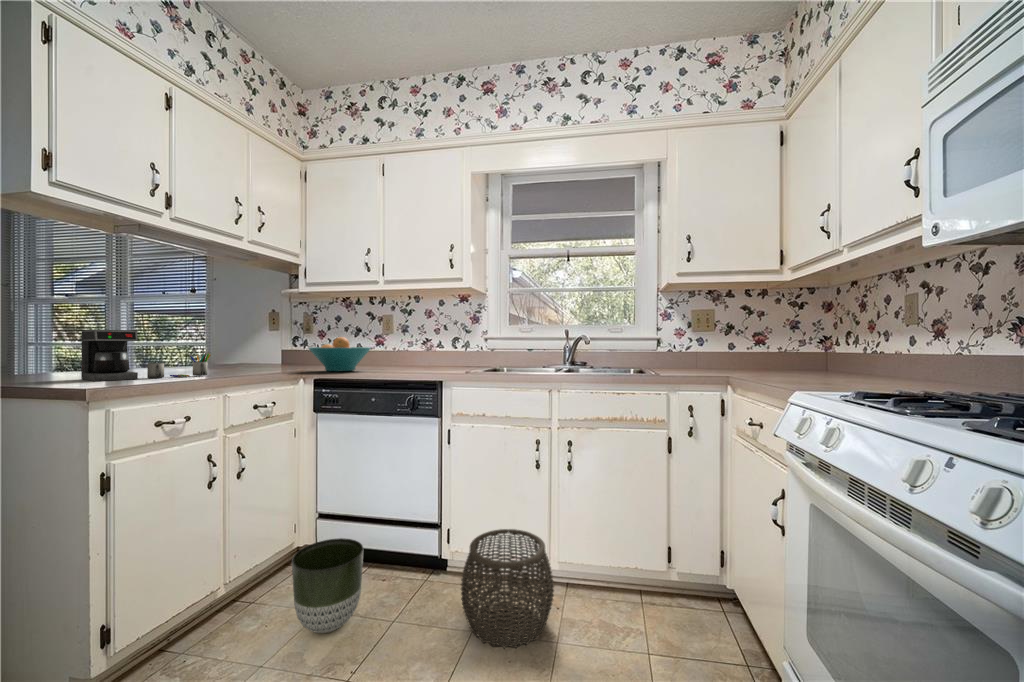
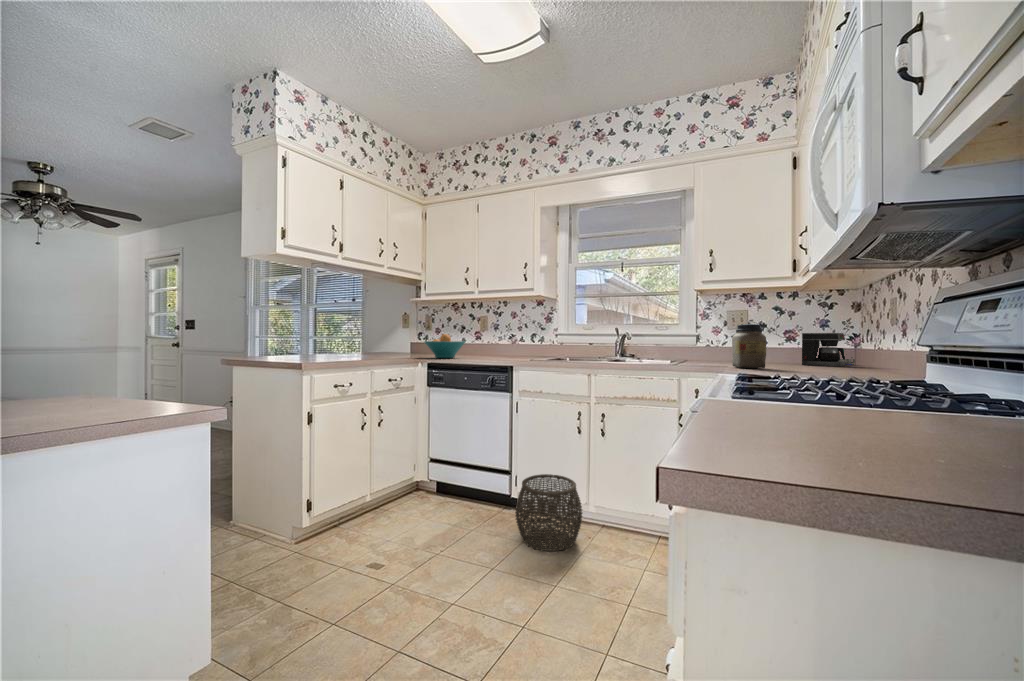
jar: none [736,324,781,379] -> present [732,324,766,368]
coffee maker: present [81,330,211,381] -> present [802,333,855,367]
planter: present [292,538,363,633] -> none [410,470,454,527]

